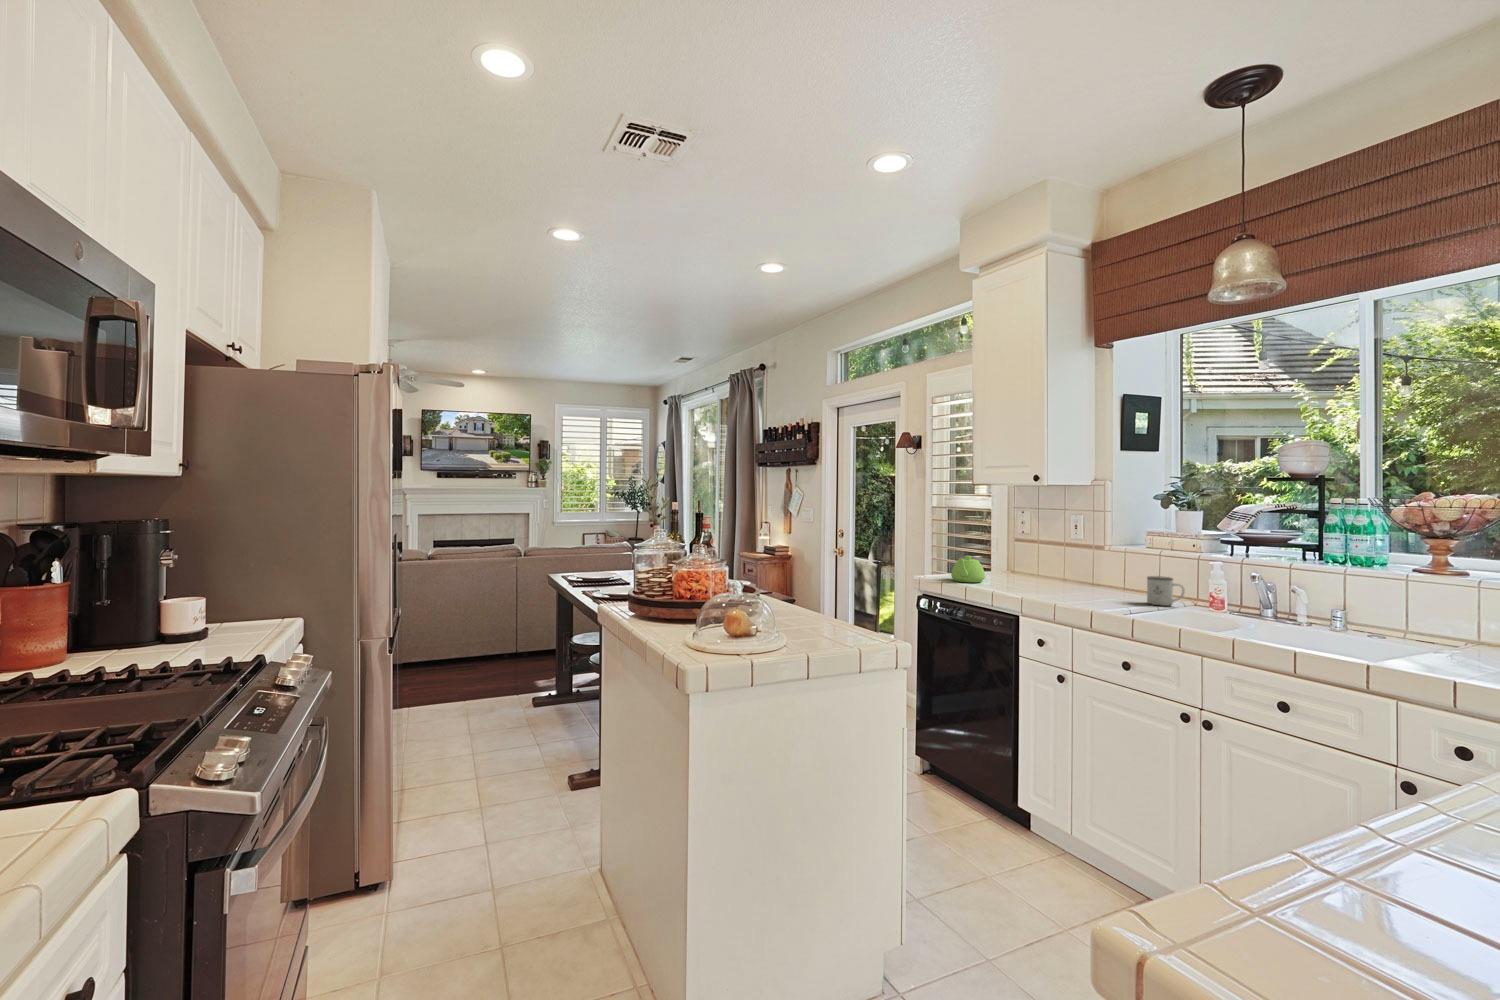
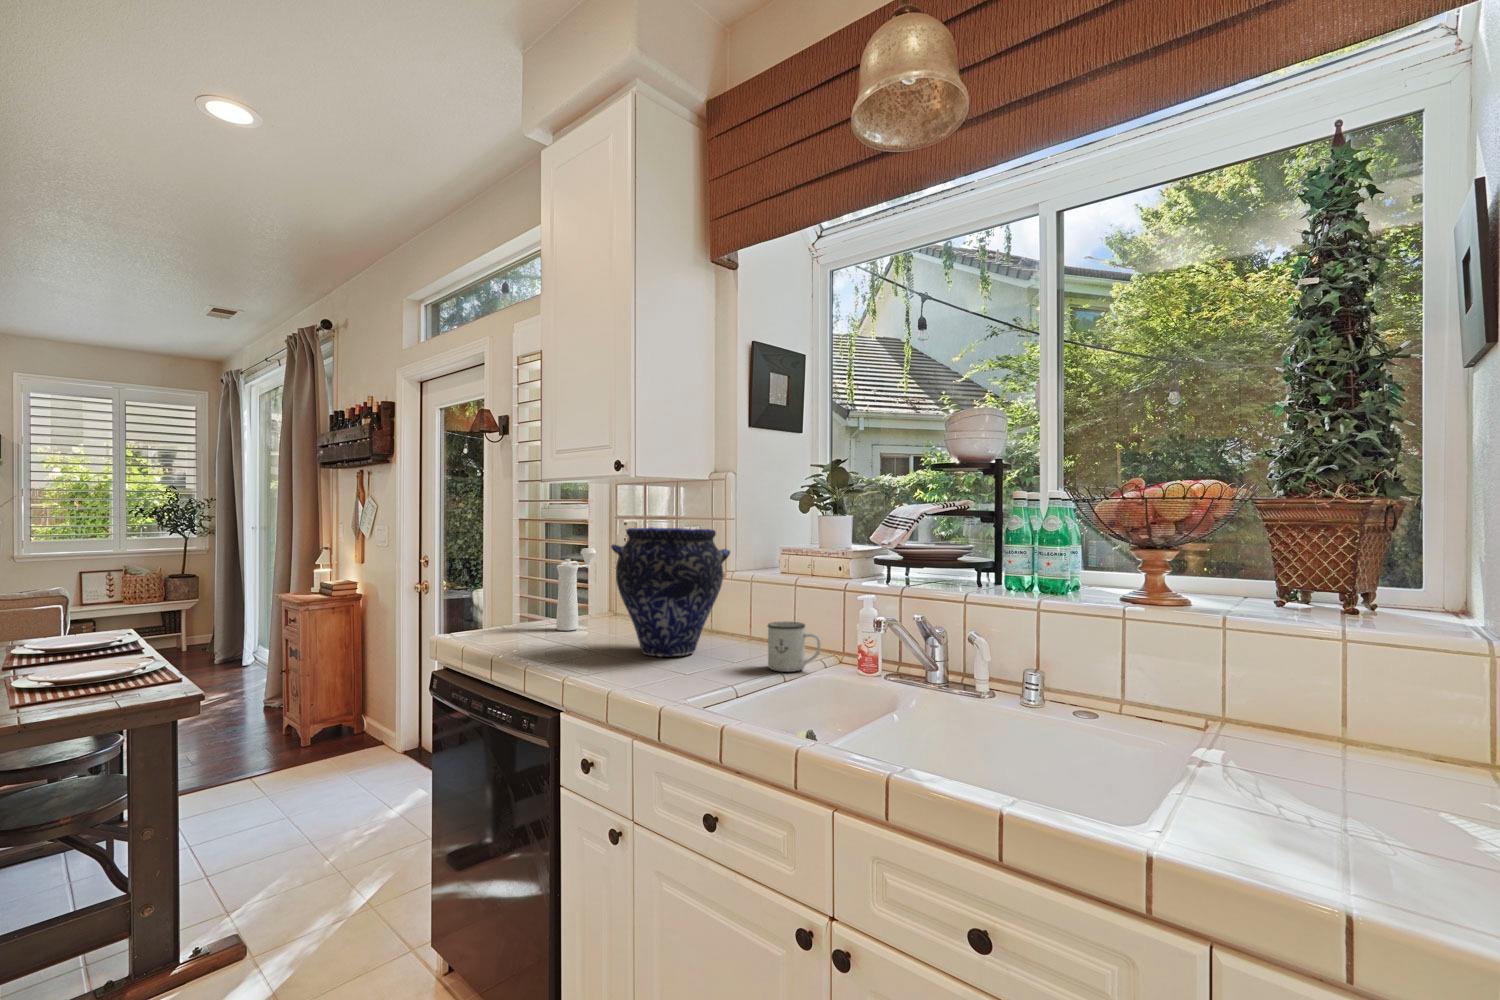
vase: none [1038,517,1116,594] -> present [611,527,730,657]
pepper mill: none [988,528,1009,578] -> present [556,548,596,631]
teapot: present [951,556,985,582] -> none [480,597,538,644]

